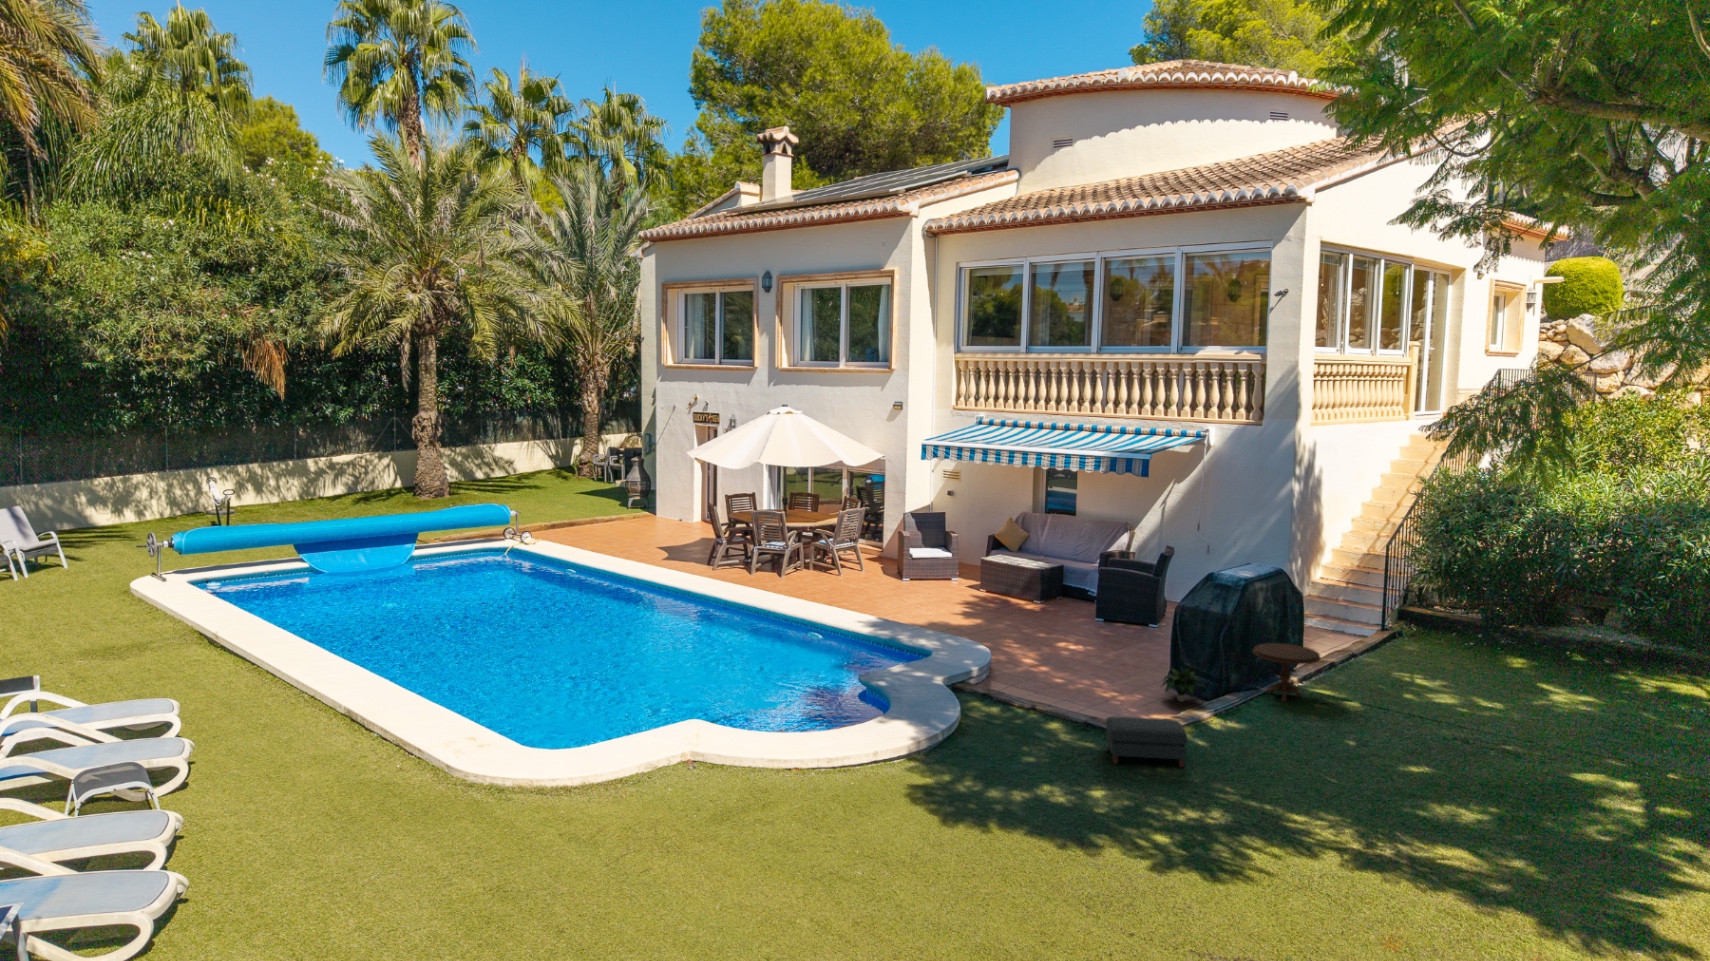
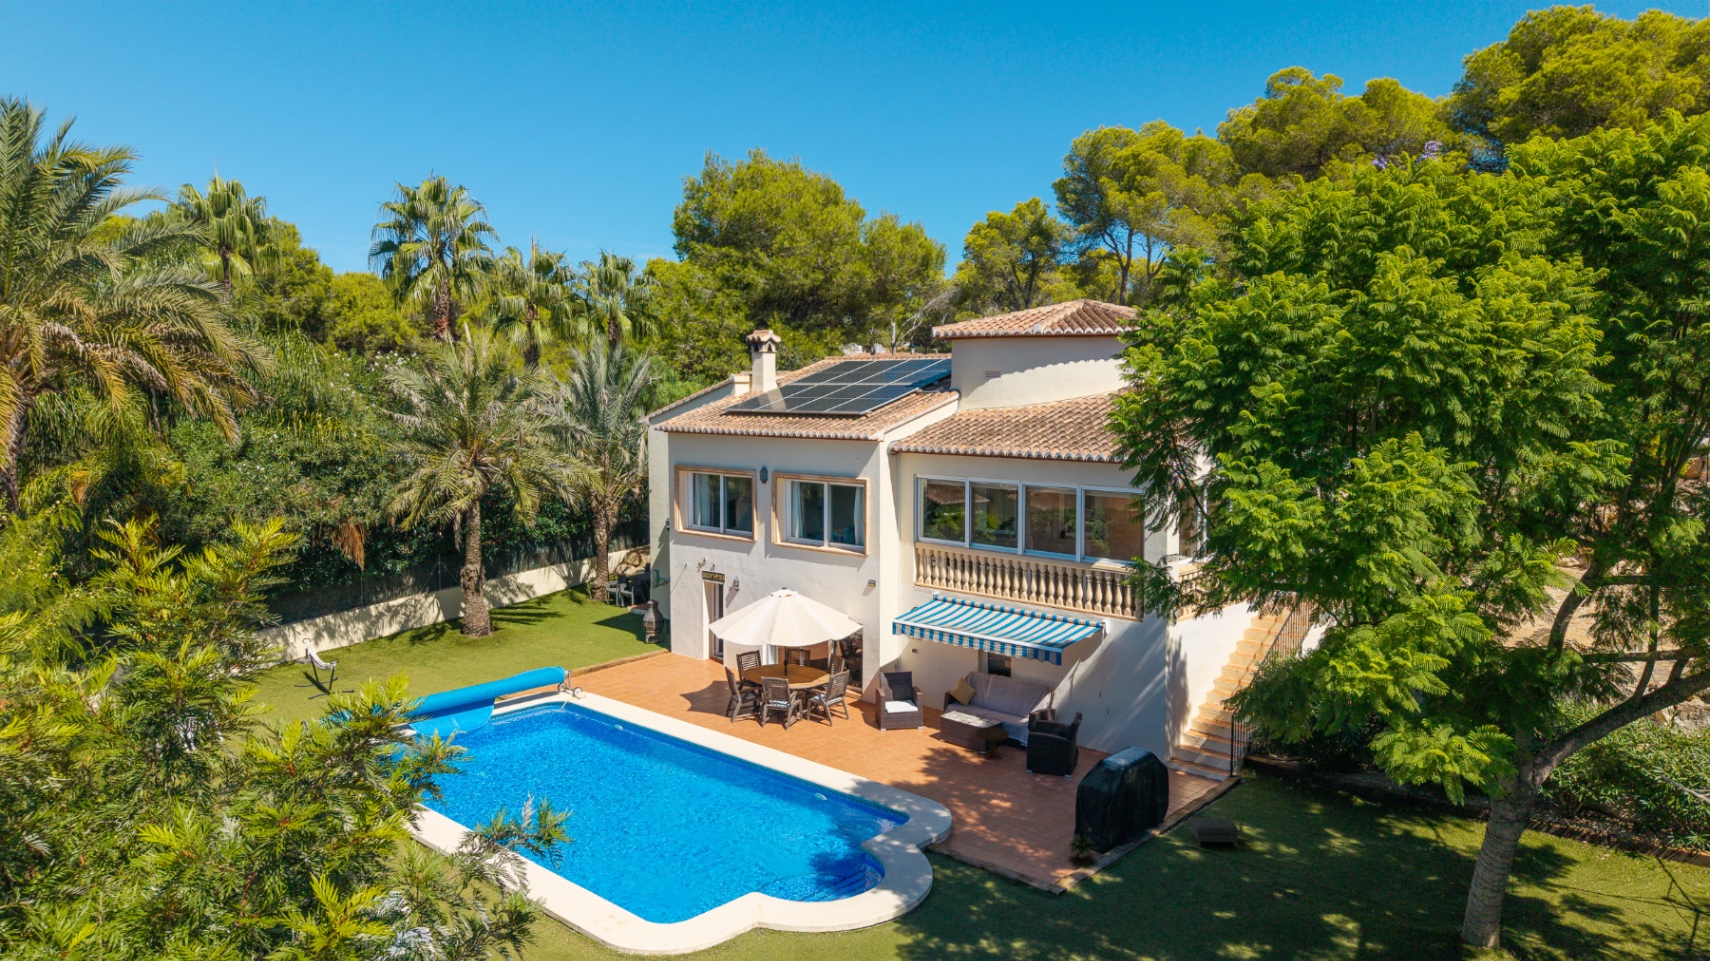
side table: present [1253,643,1320,702] -> present [976,727,1010,759]
ottoman: present [1106,717,1188,767] -> present [1191,818,1239,846]

